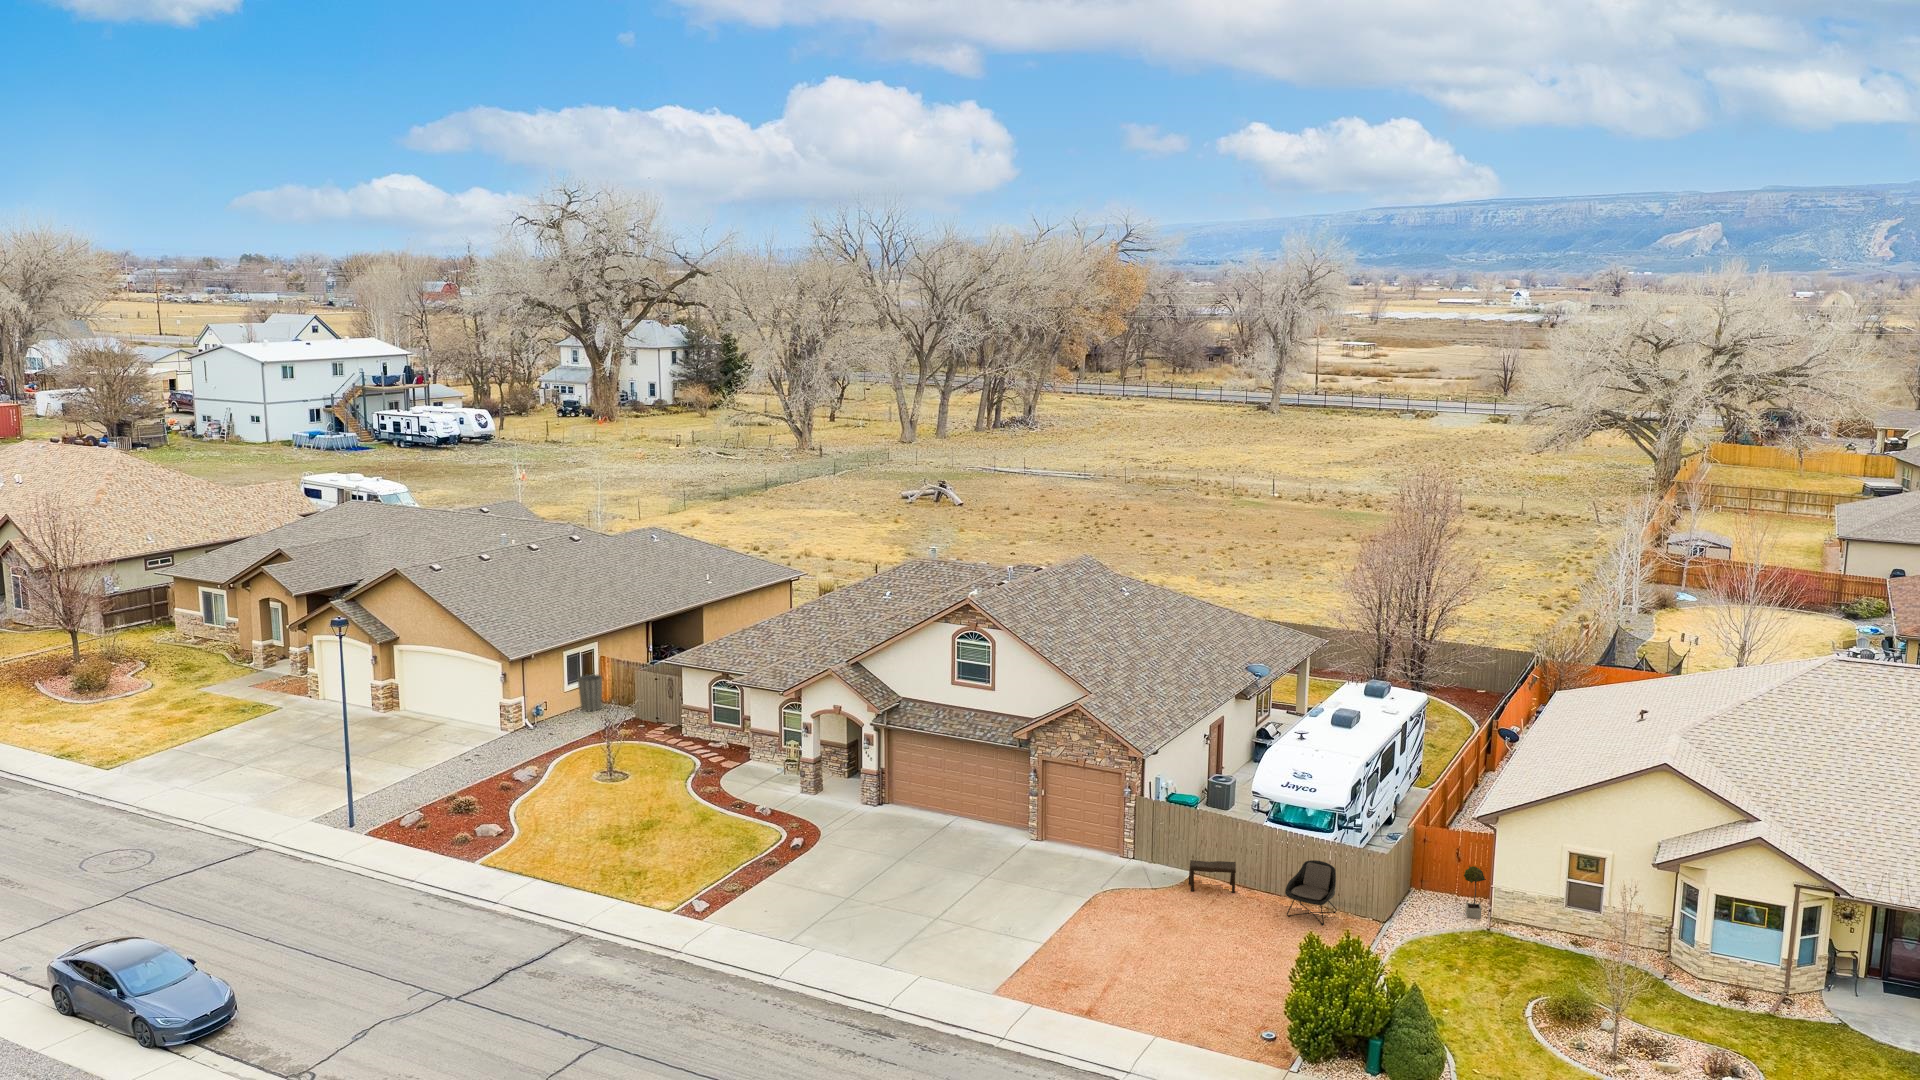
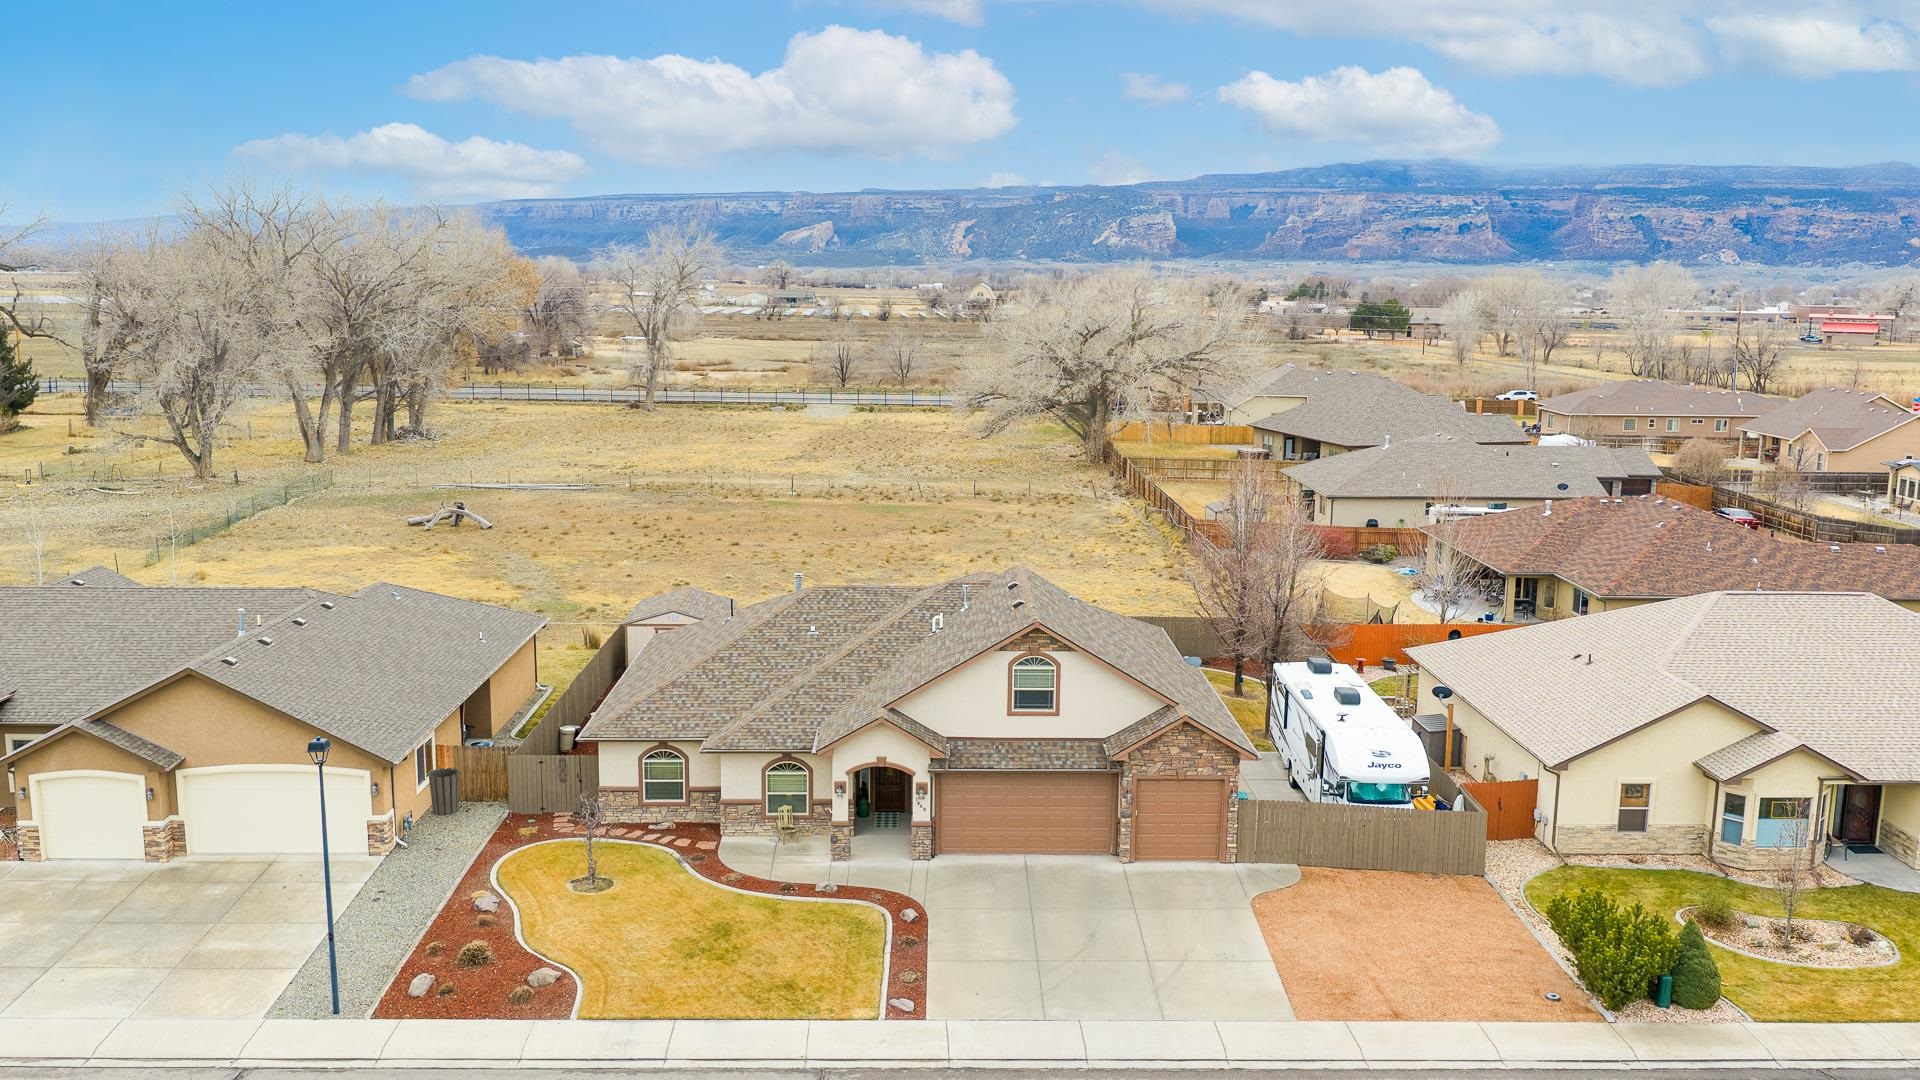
bench: present [1189,860,1236,893] -> none [1309,846,1359,882]
lounge chair: present [1285,860,1337,925] -> none [1416,830,1466,889]
potted tree: present [1464,866,1486,919] -> none [1533,811,1553,858]

